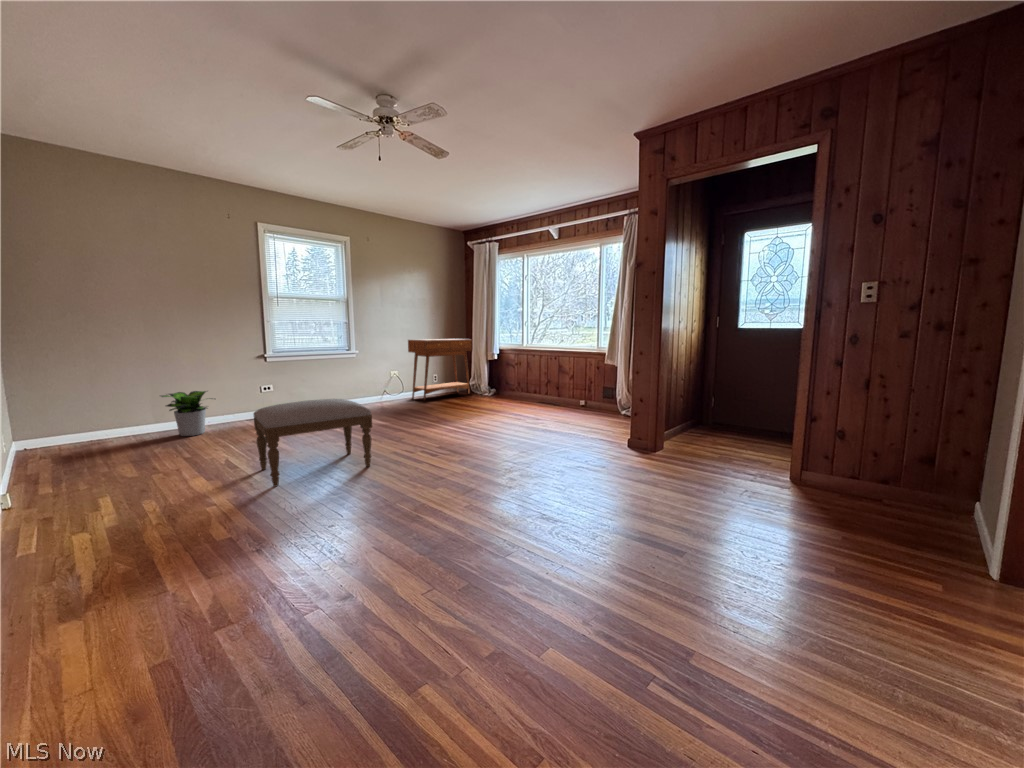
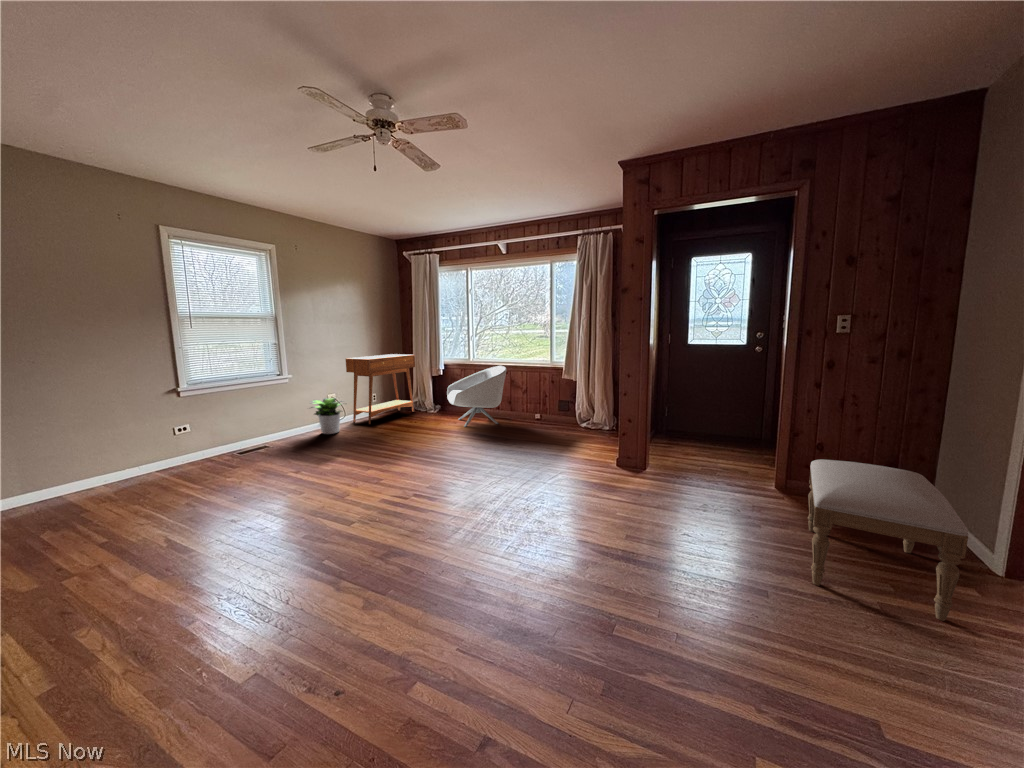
armchair: none [495,351,551,408] -> present [447,366,507,427]
potted plant: present [161,391,212,436] -> present [311,398,342,434]
ottoman: present [254,399,372,486] -> present [808,459,968,621]

